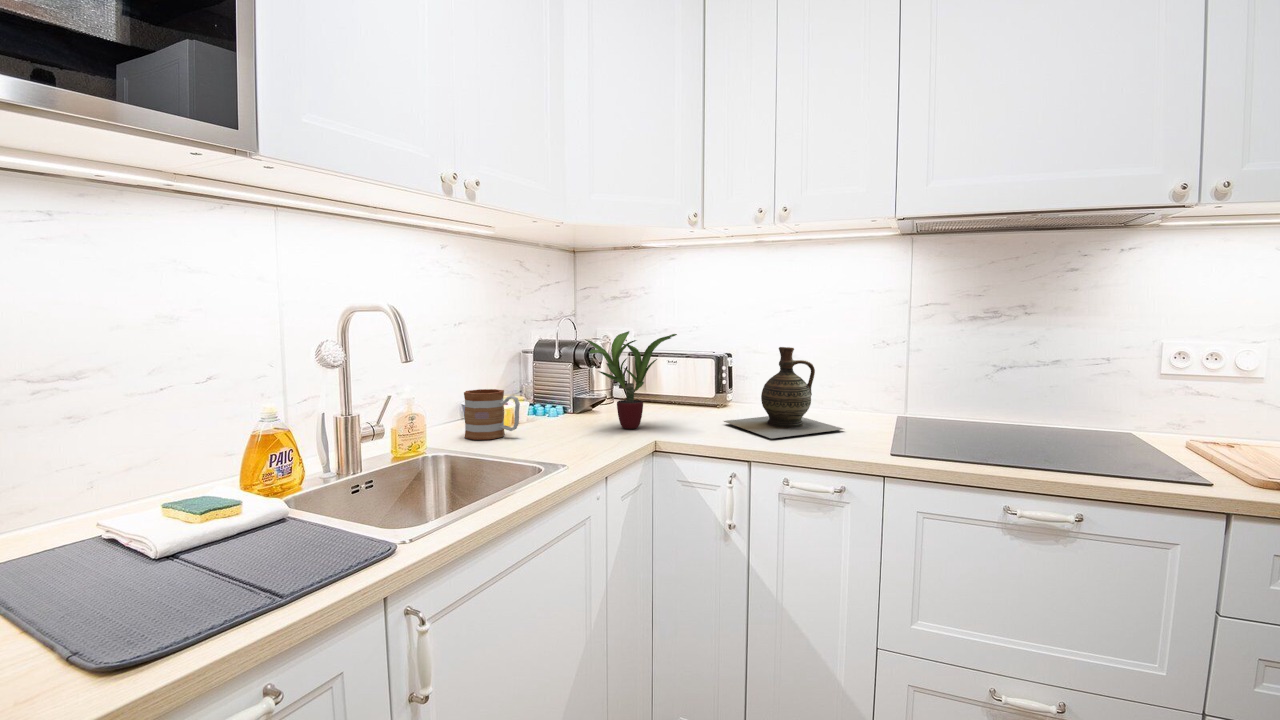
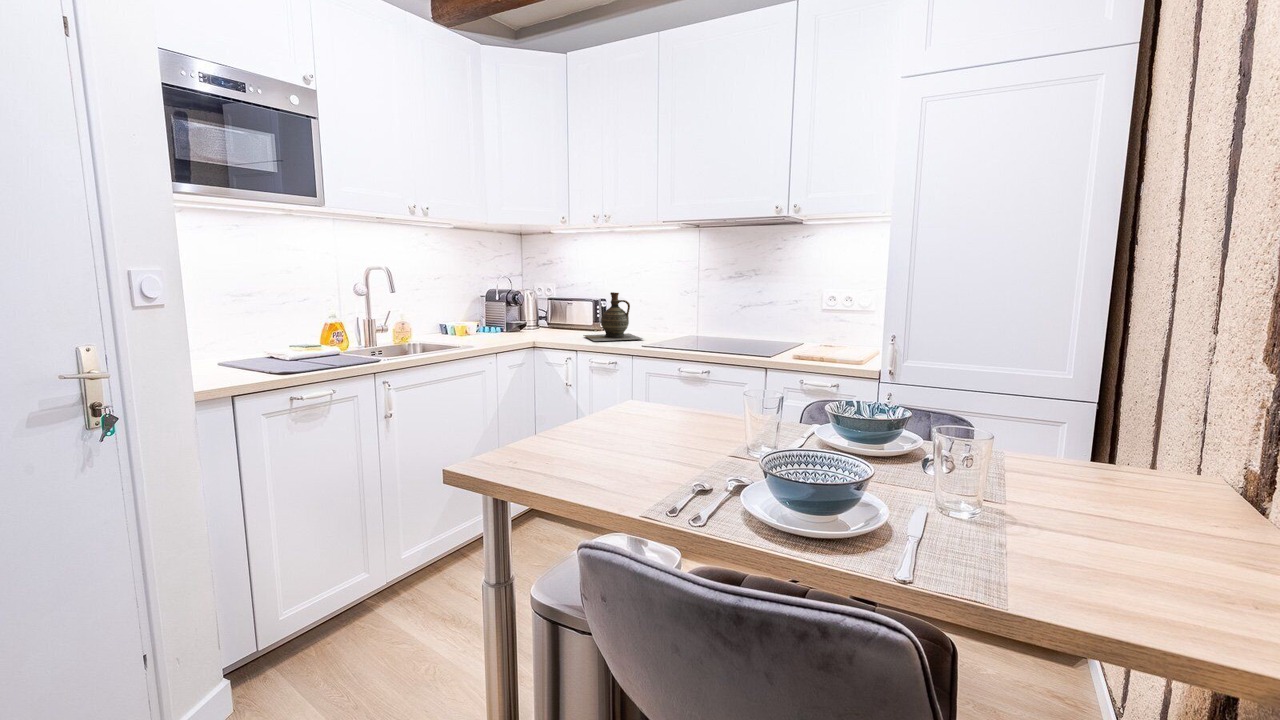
potted plant: present [585,331,677,429] -> none [500,283,557,337]
mug: present [464,389,520,440] -> none [434,314,463,339]

